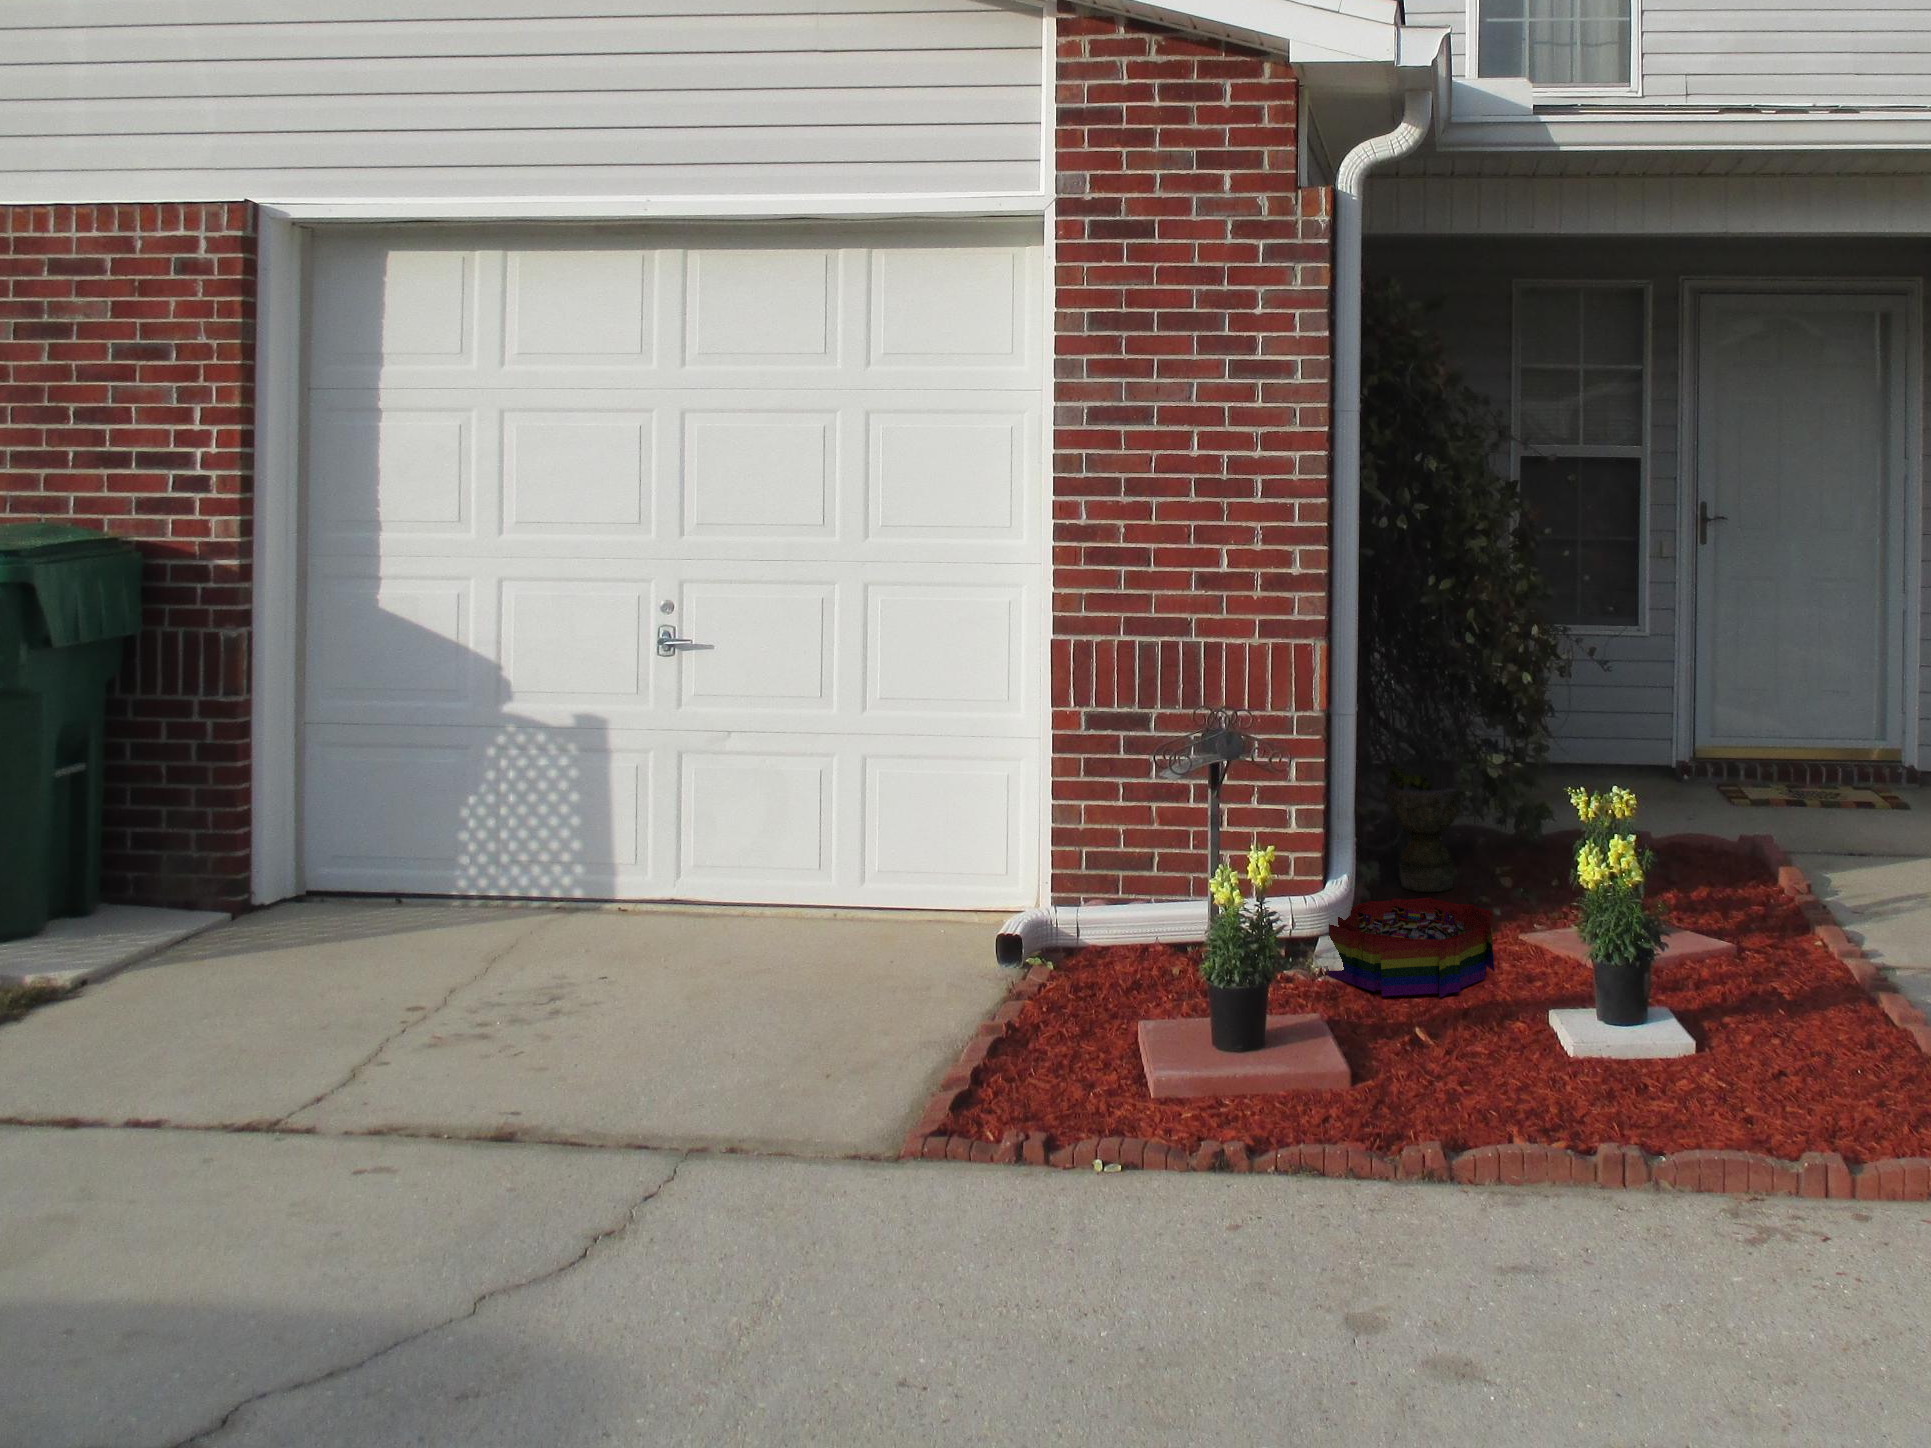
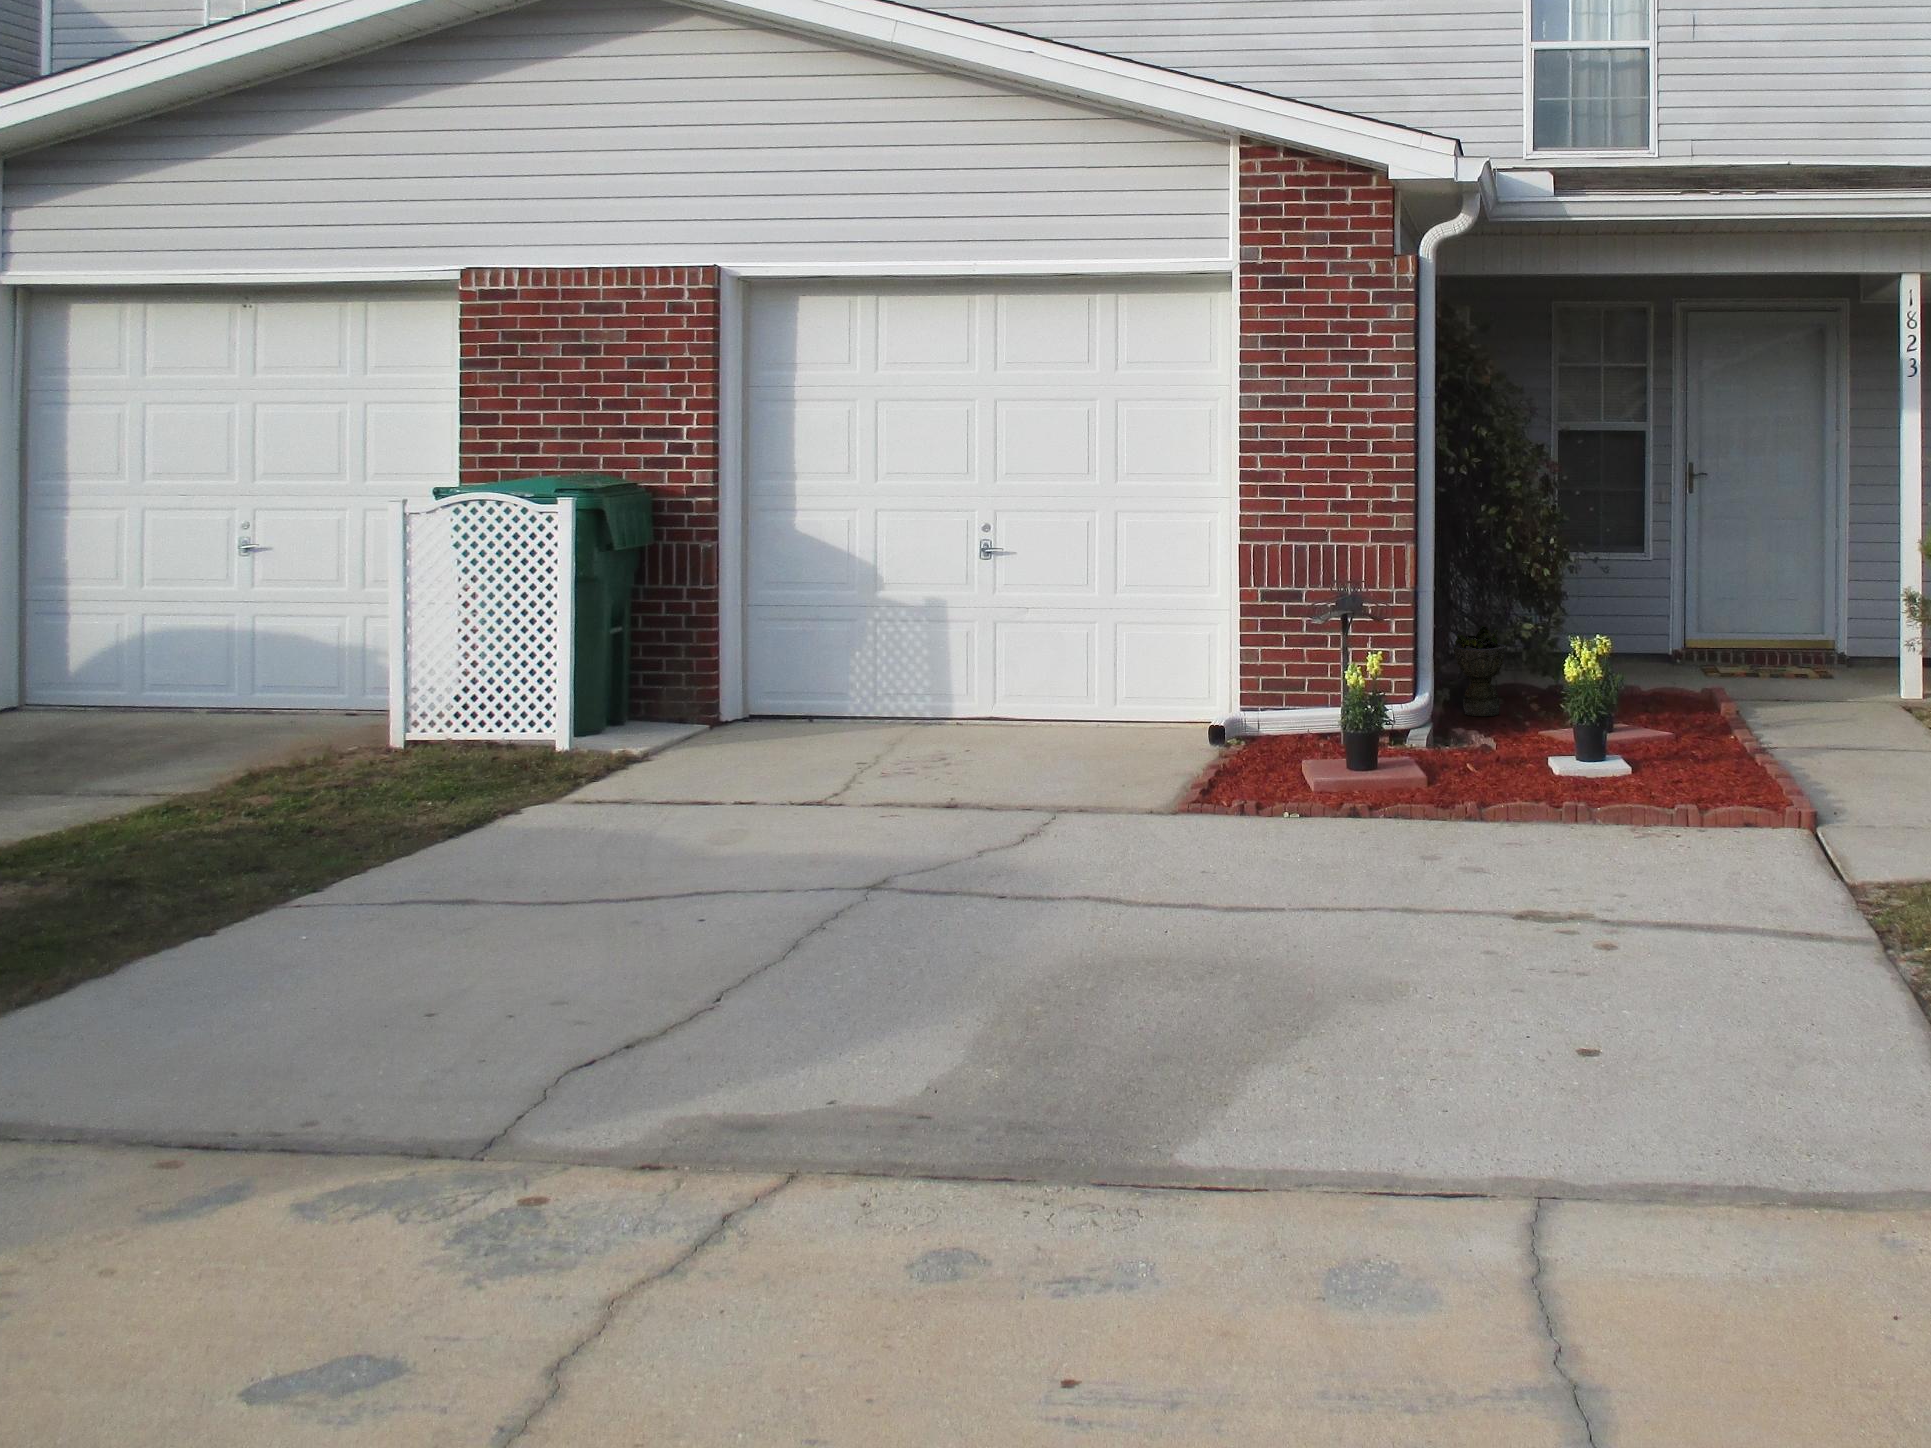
storage bin: present [1329,898,1494,998] -> none [1416,707,1519,760]

